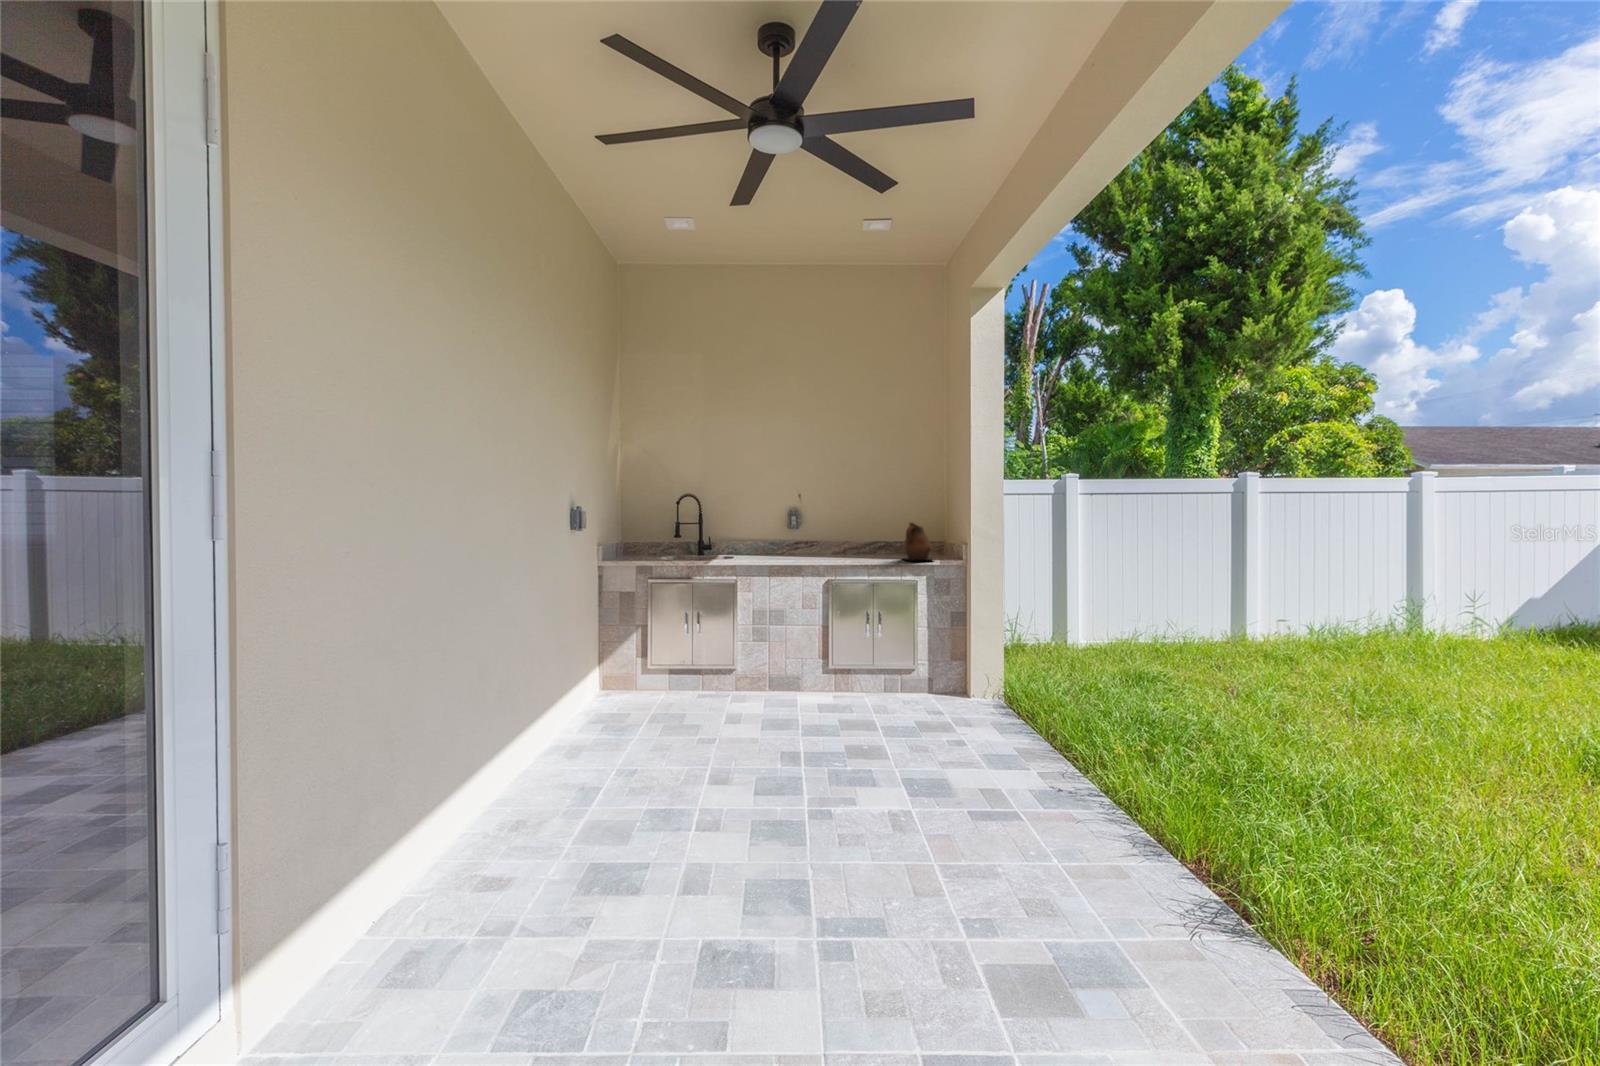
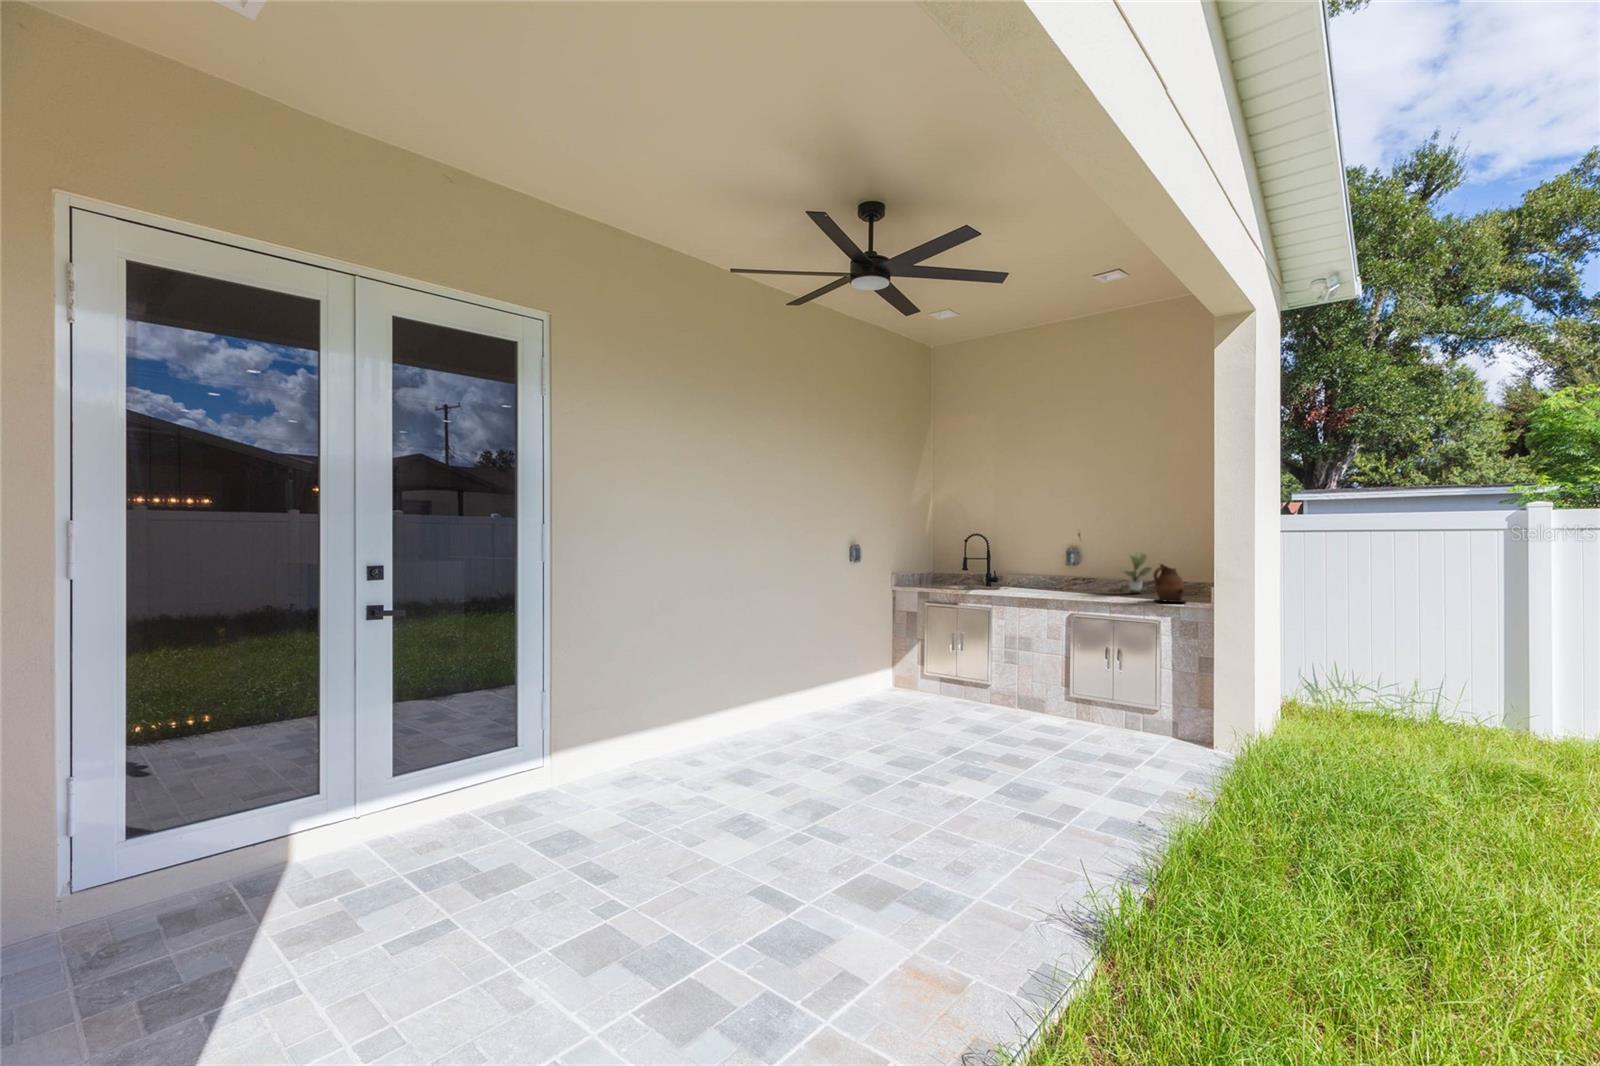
potted plant: none [854,512,889,554] -> present [1119,552,1151,593]

